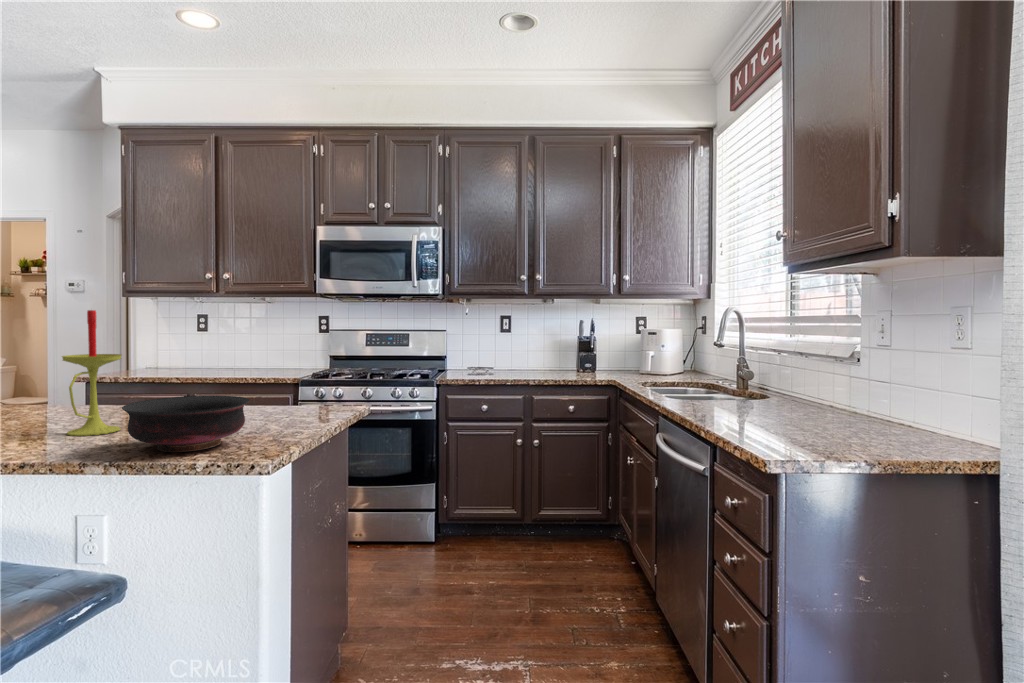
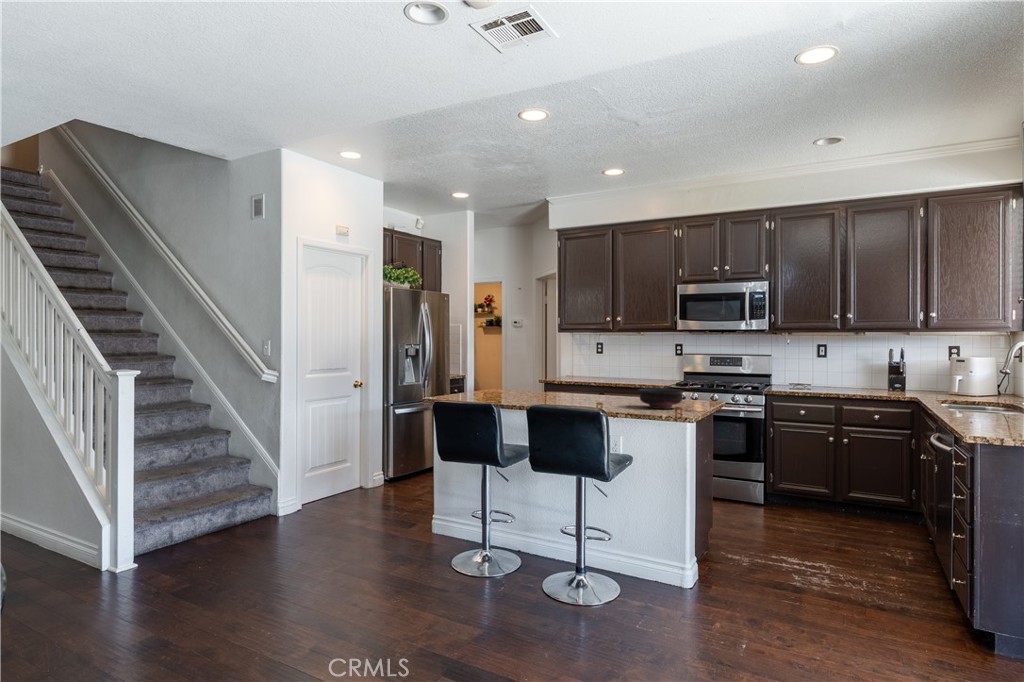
candle: present [62,310,121,436] -> none [602,349,623,403]

